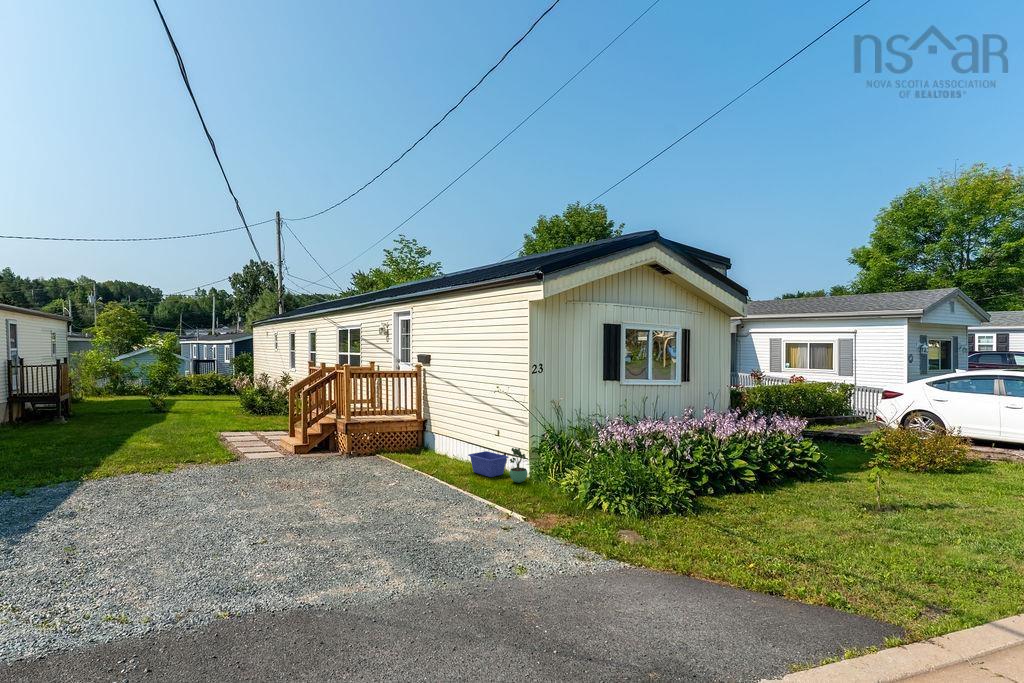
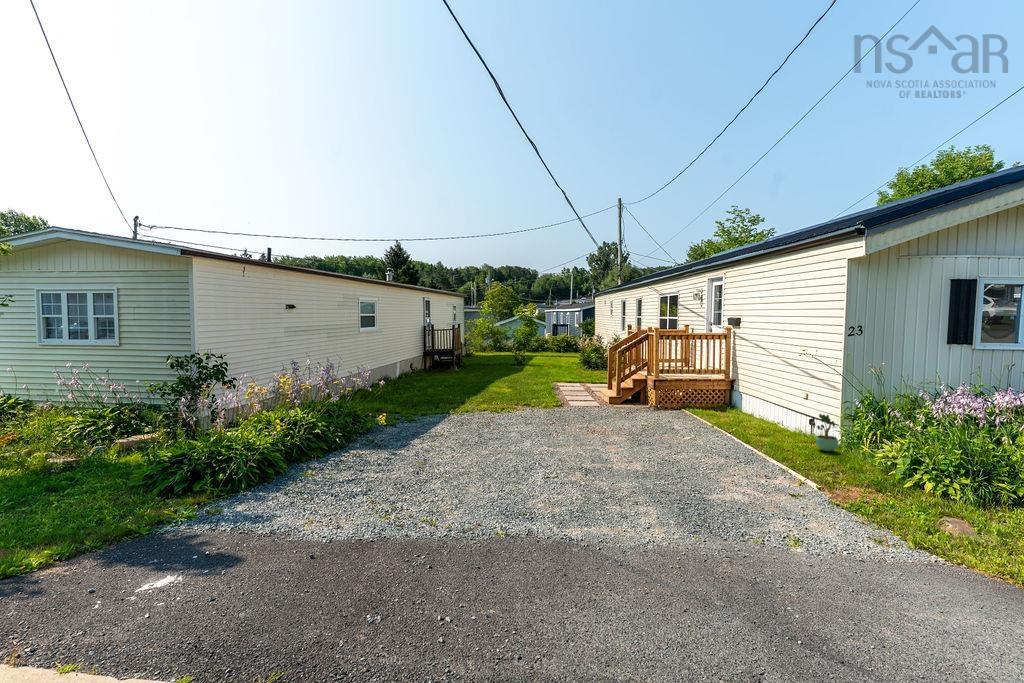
storage bin: present [468,451,508,477] -> none [771,417,818,442]

